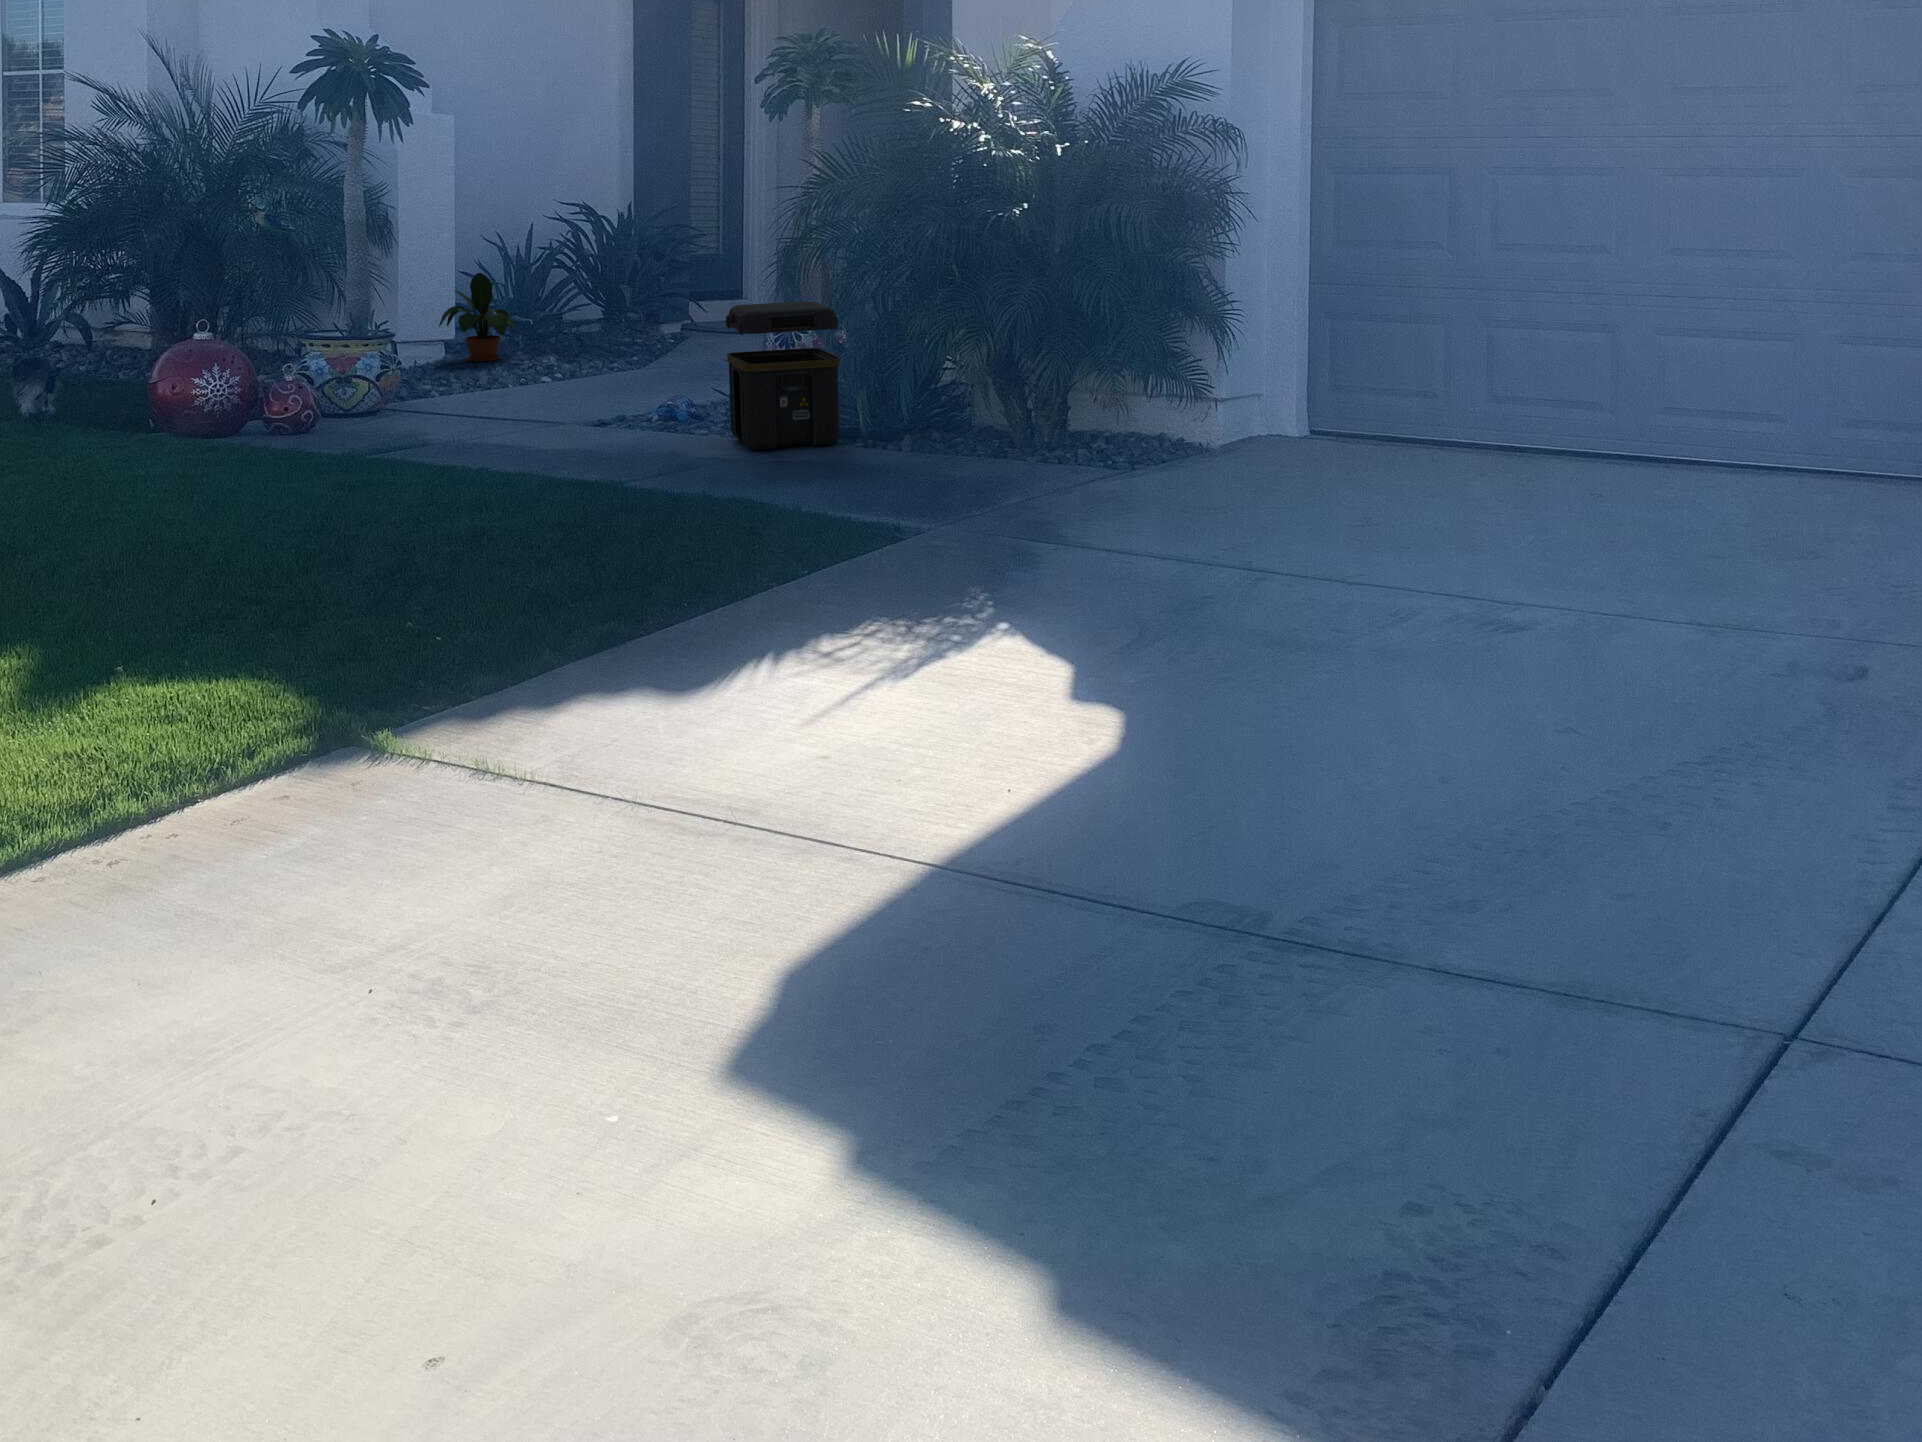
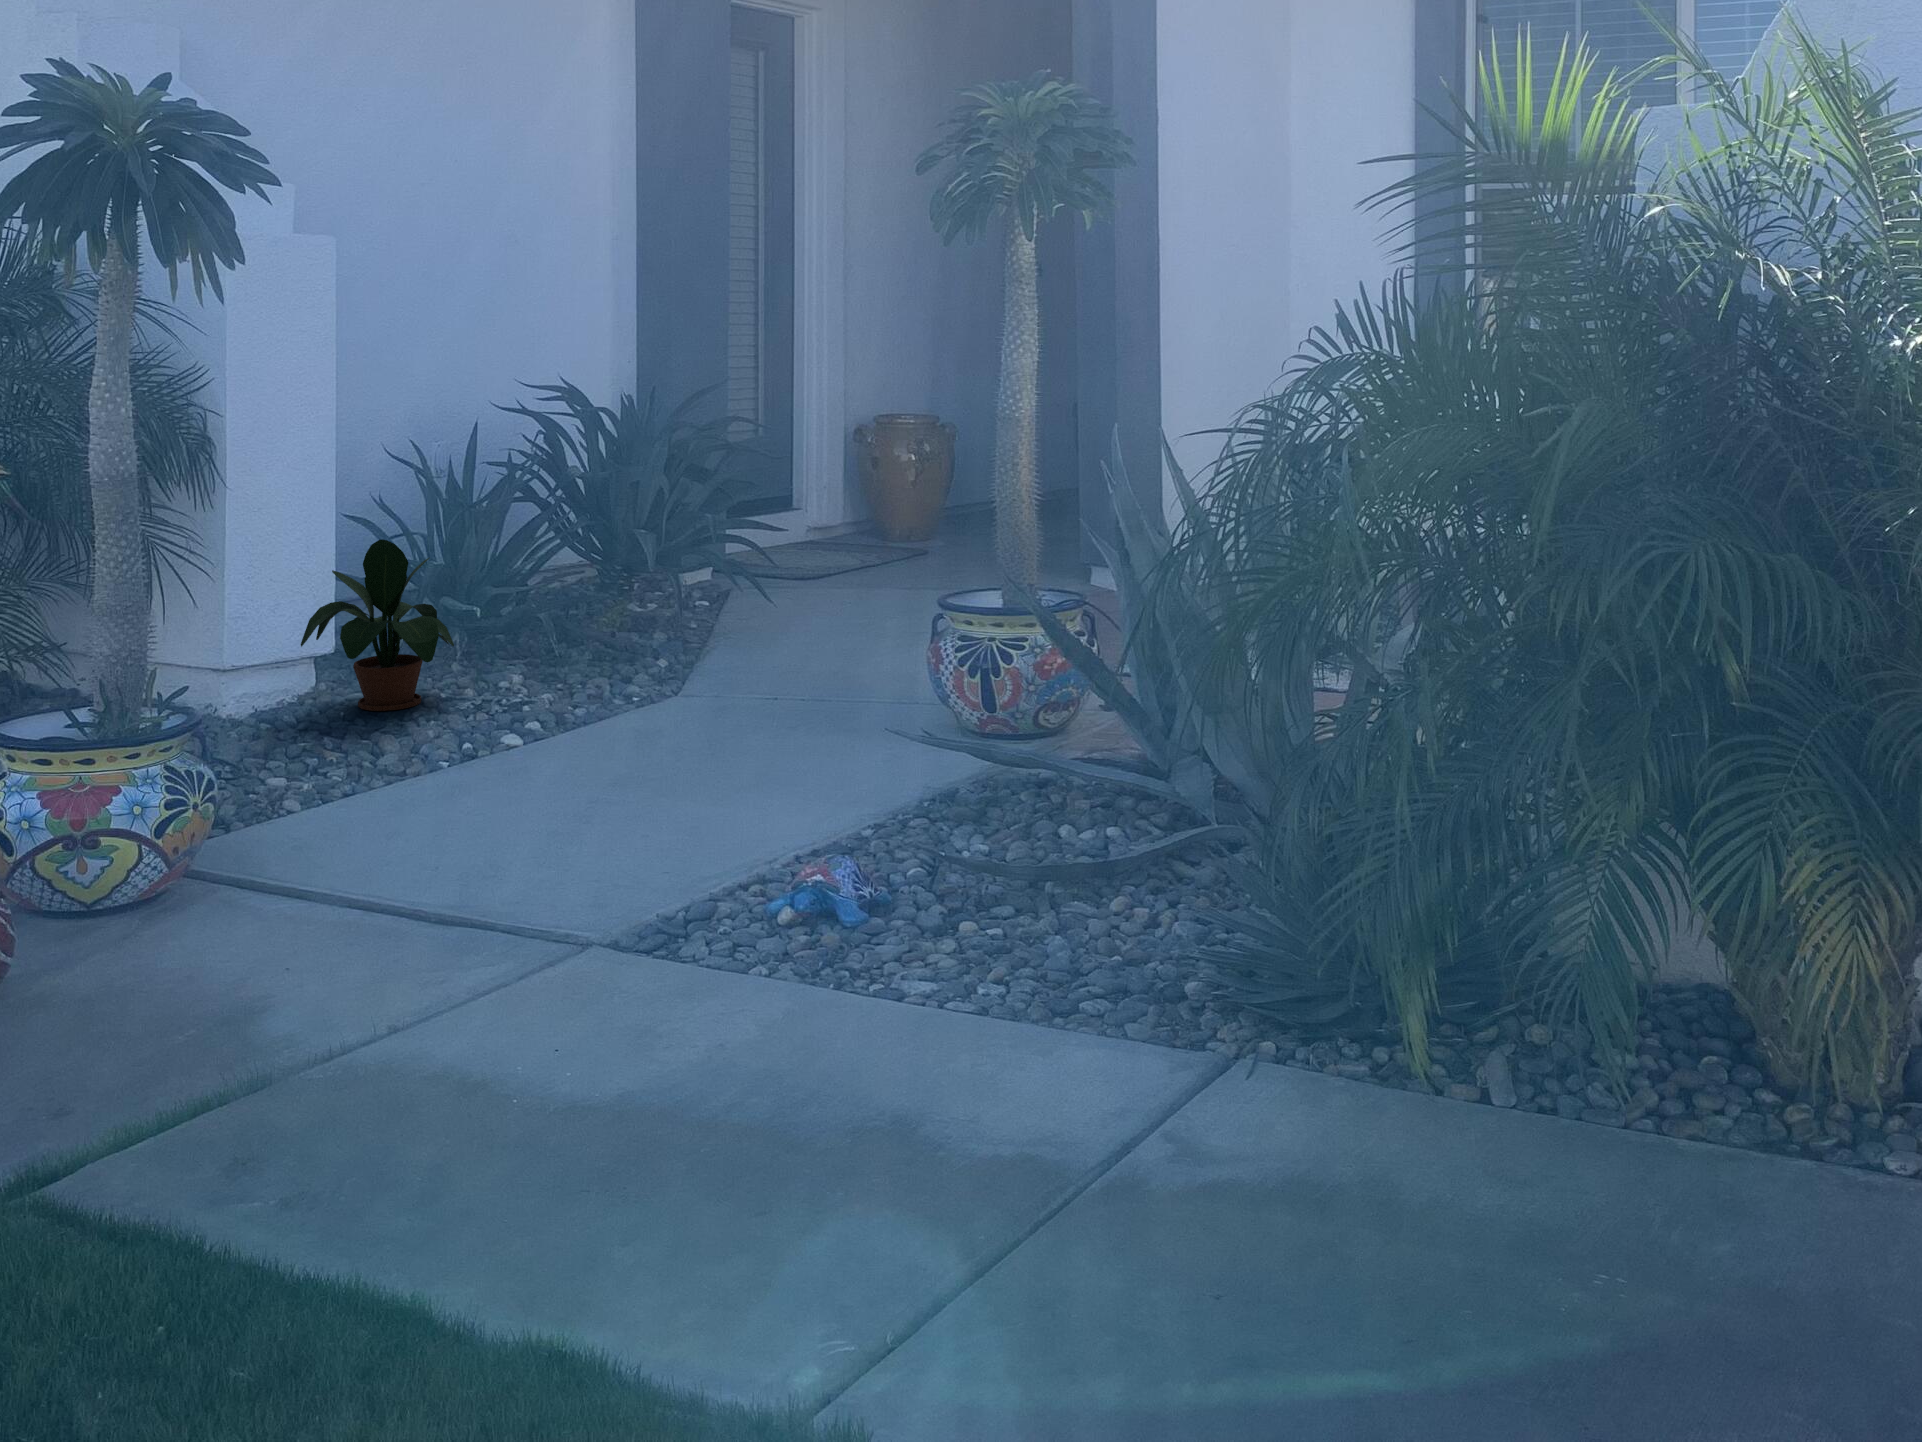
toolbox: present [726,301,840,450] -> none [1042,695,1350,1109]

